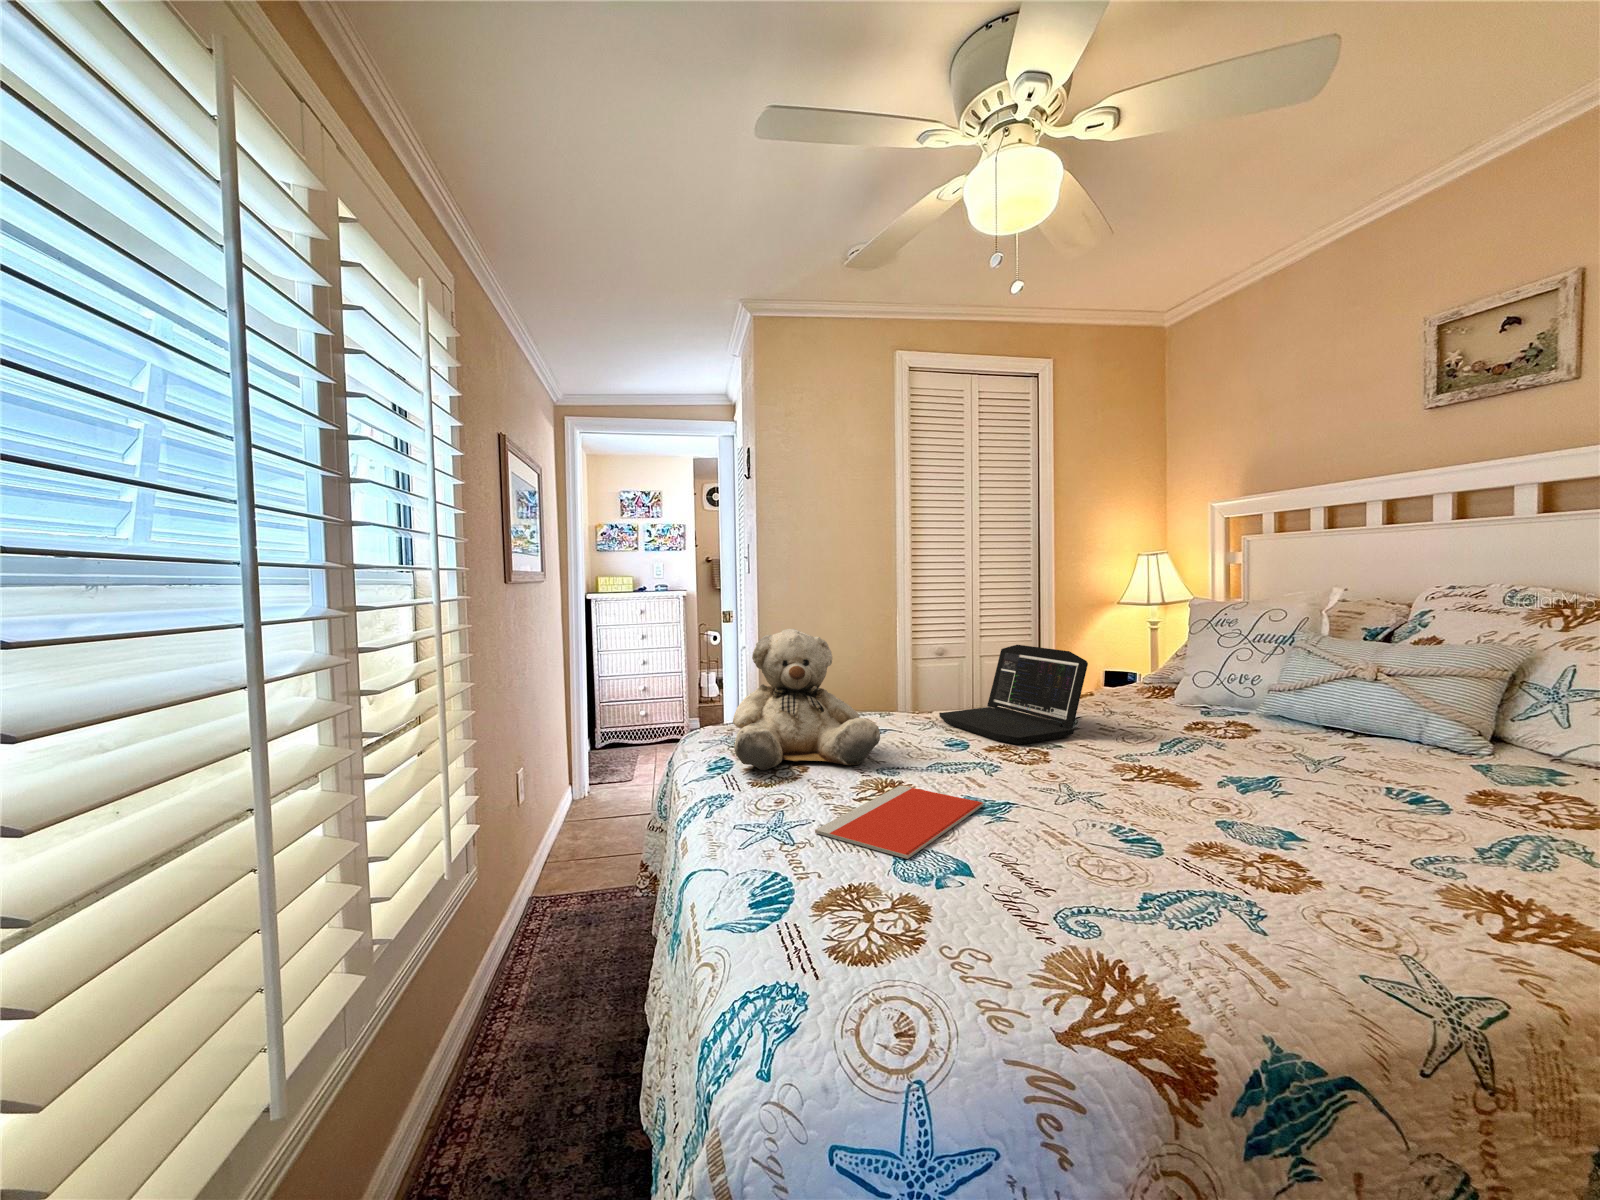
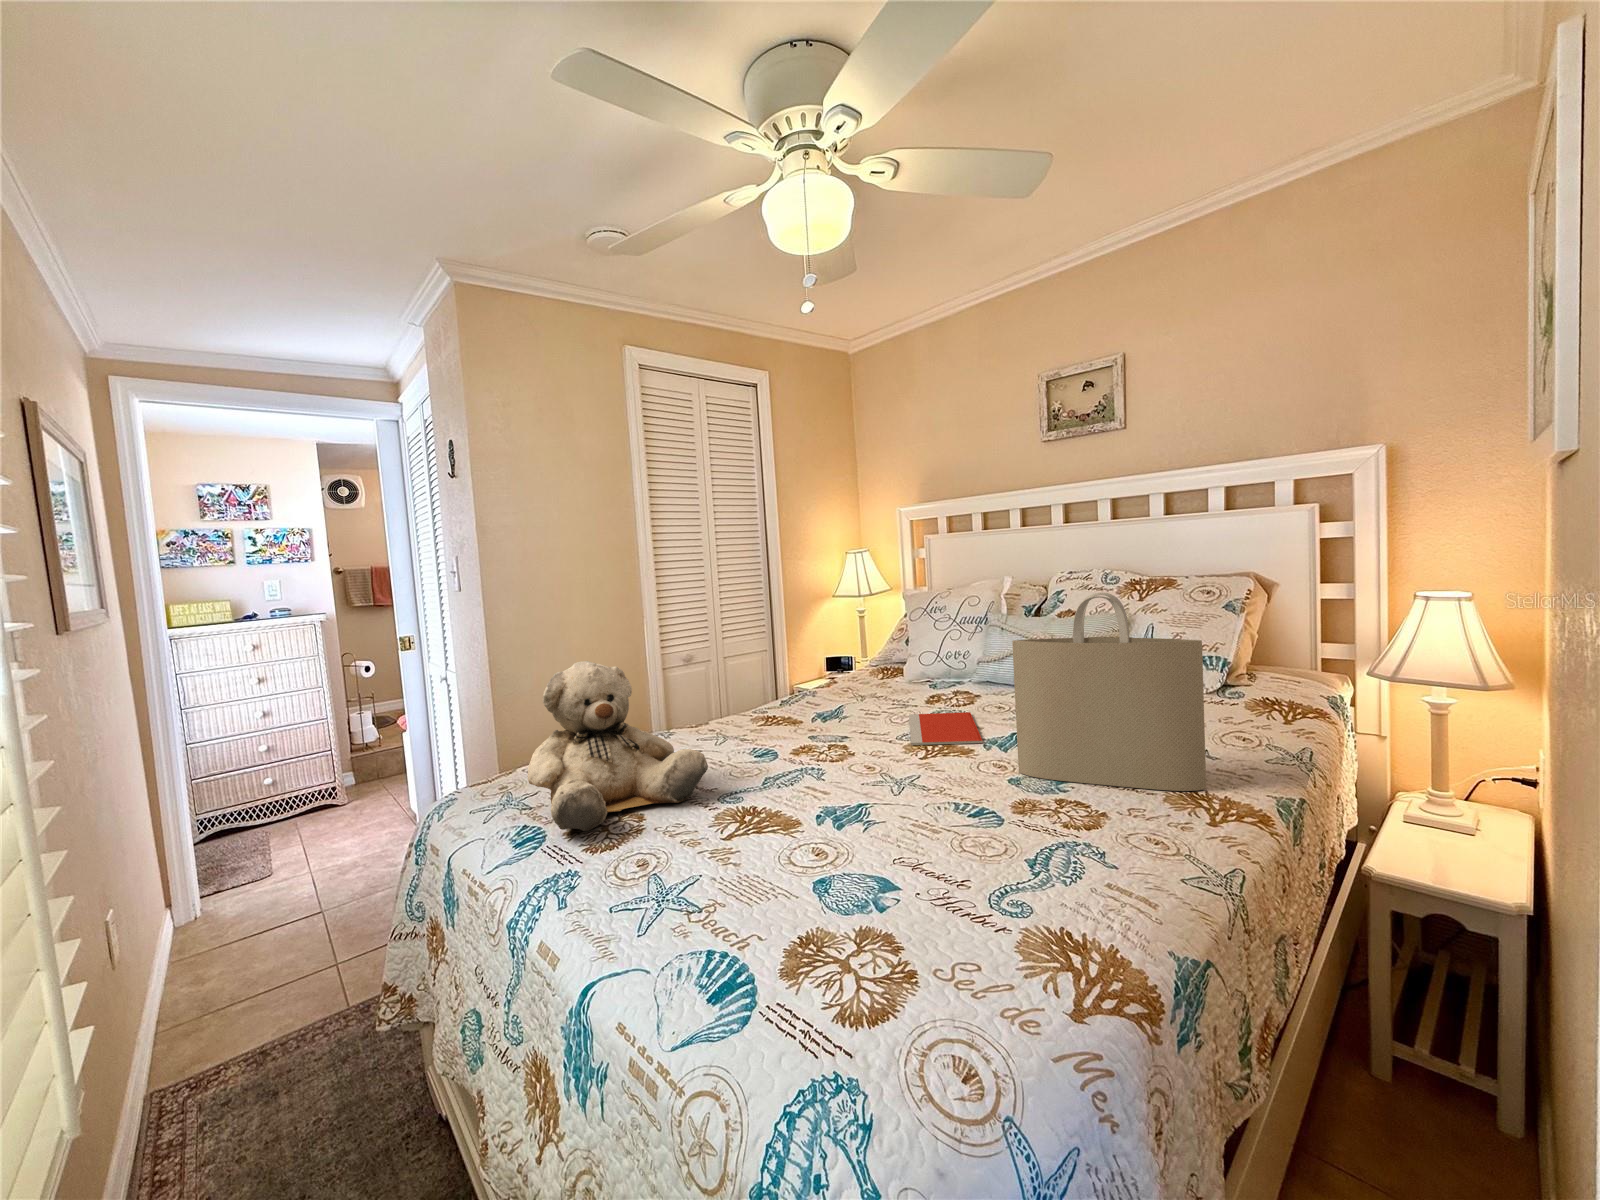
tote bag: none [1231,599,1516,888] -> present [1012,593,1206,791]
laptop: present [939,645,1088,745] -> none [724,647,860,745]
notebook: present [815,785,984,859] -> present [909,712,983,745]

